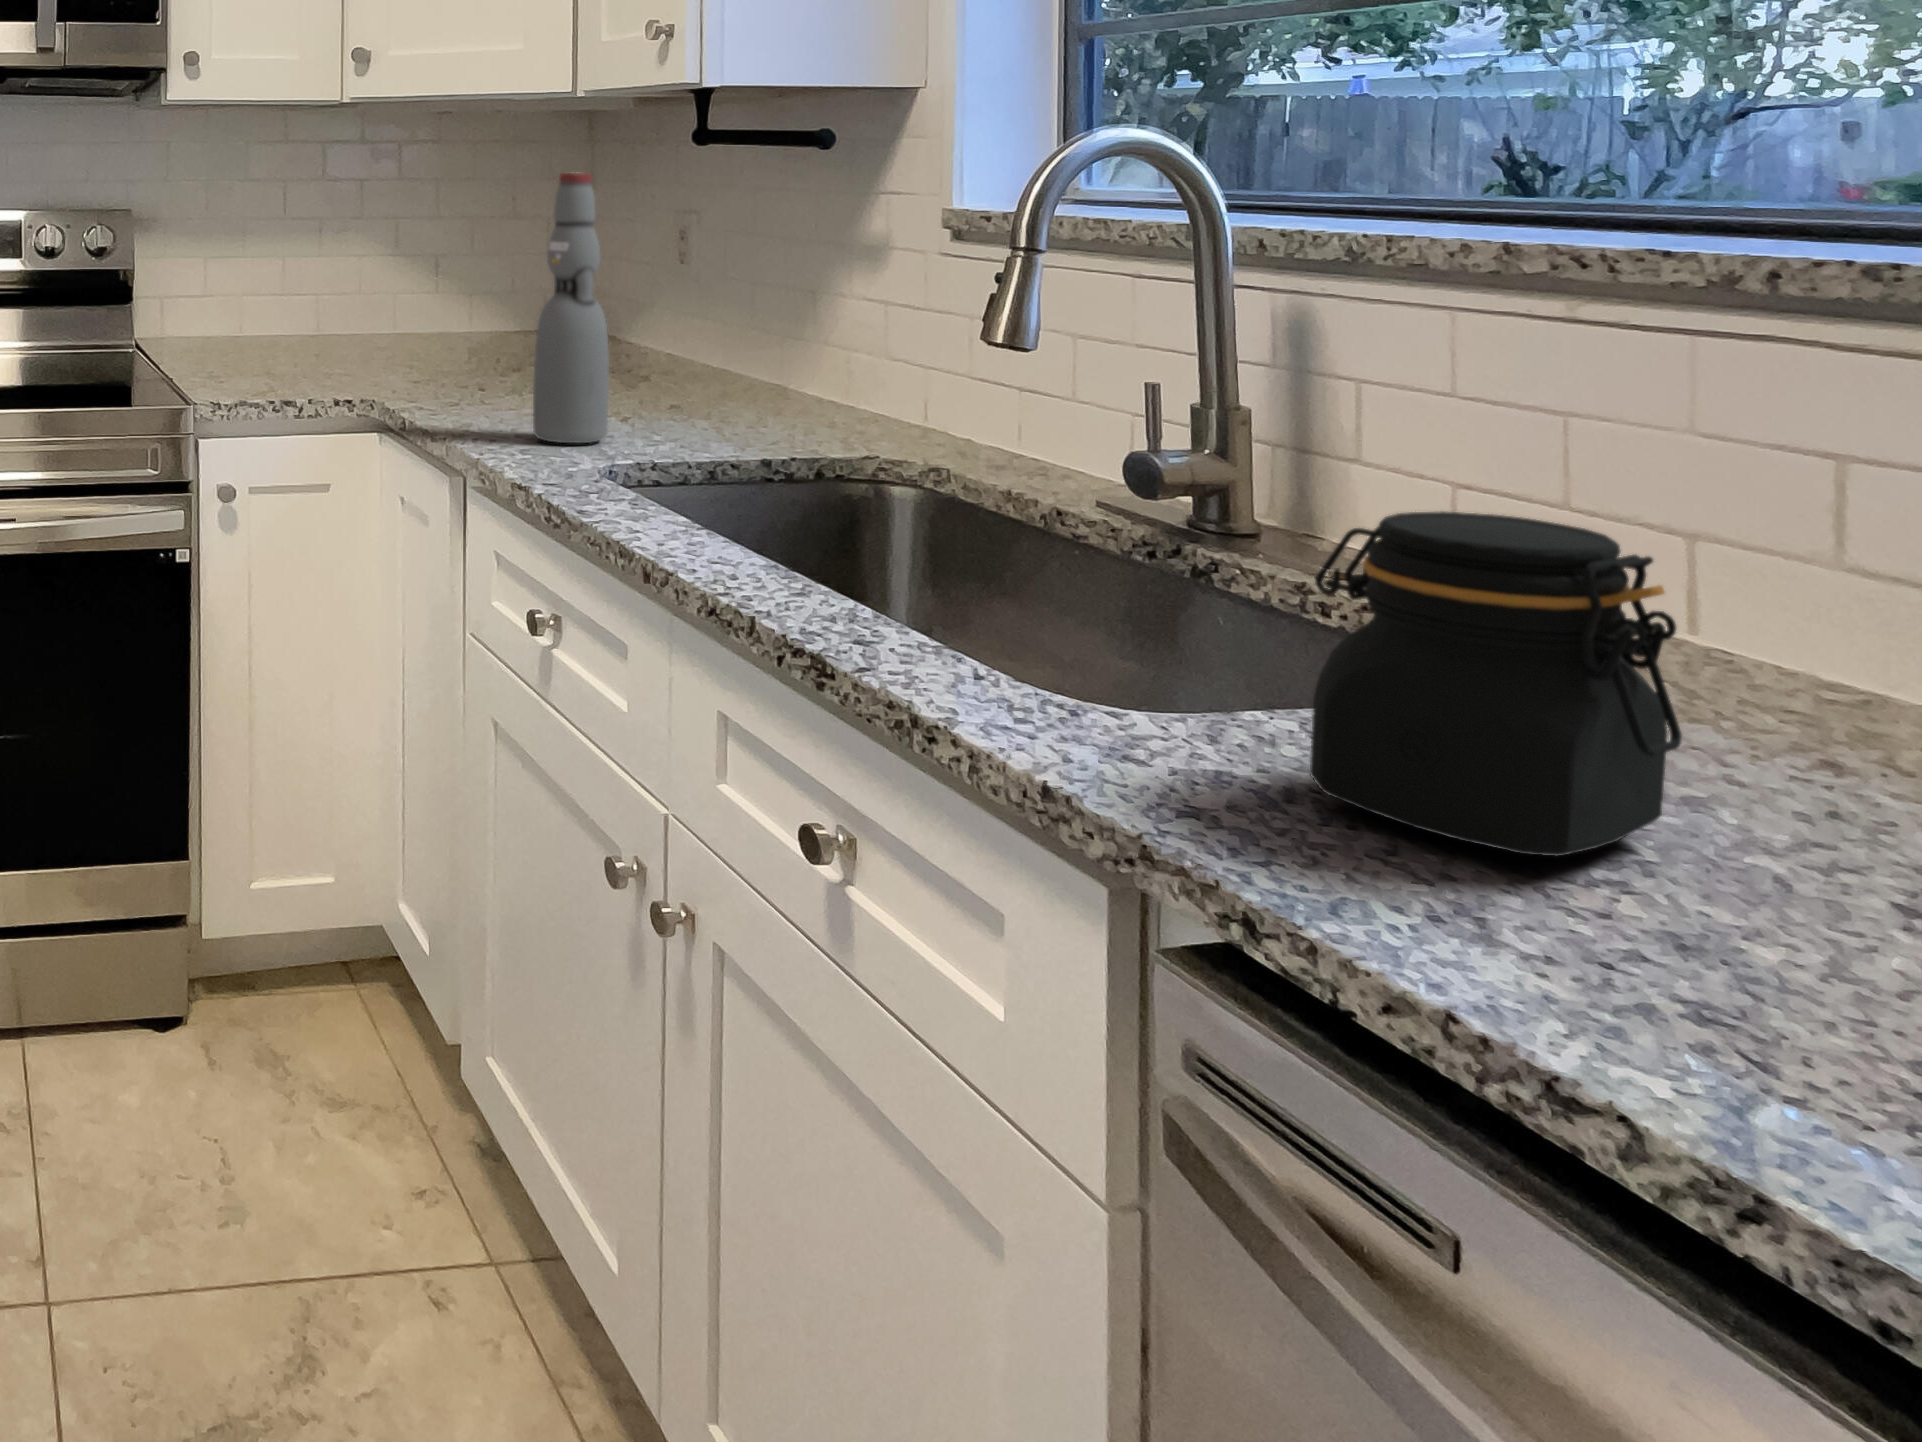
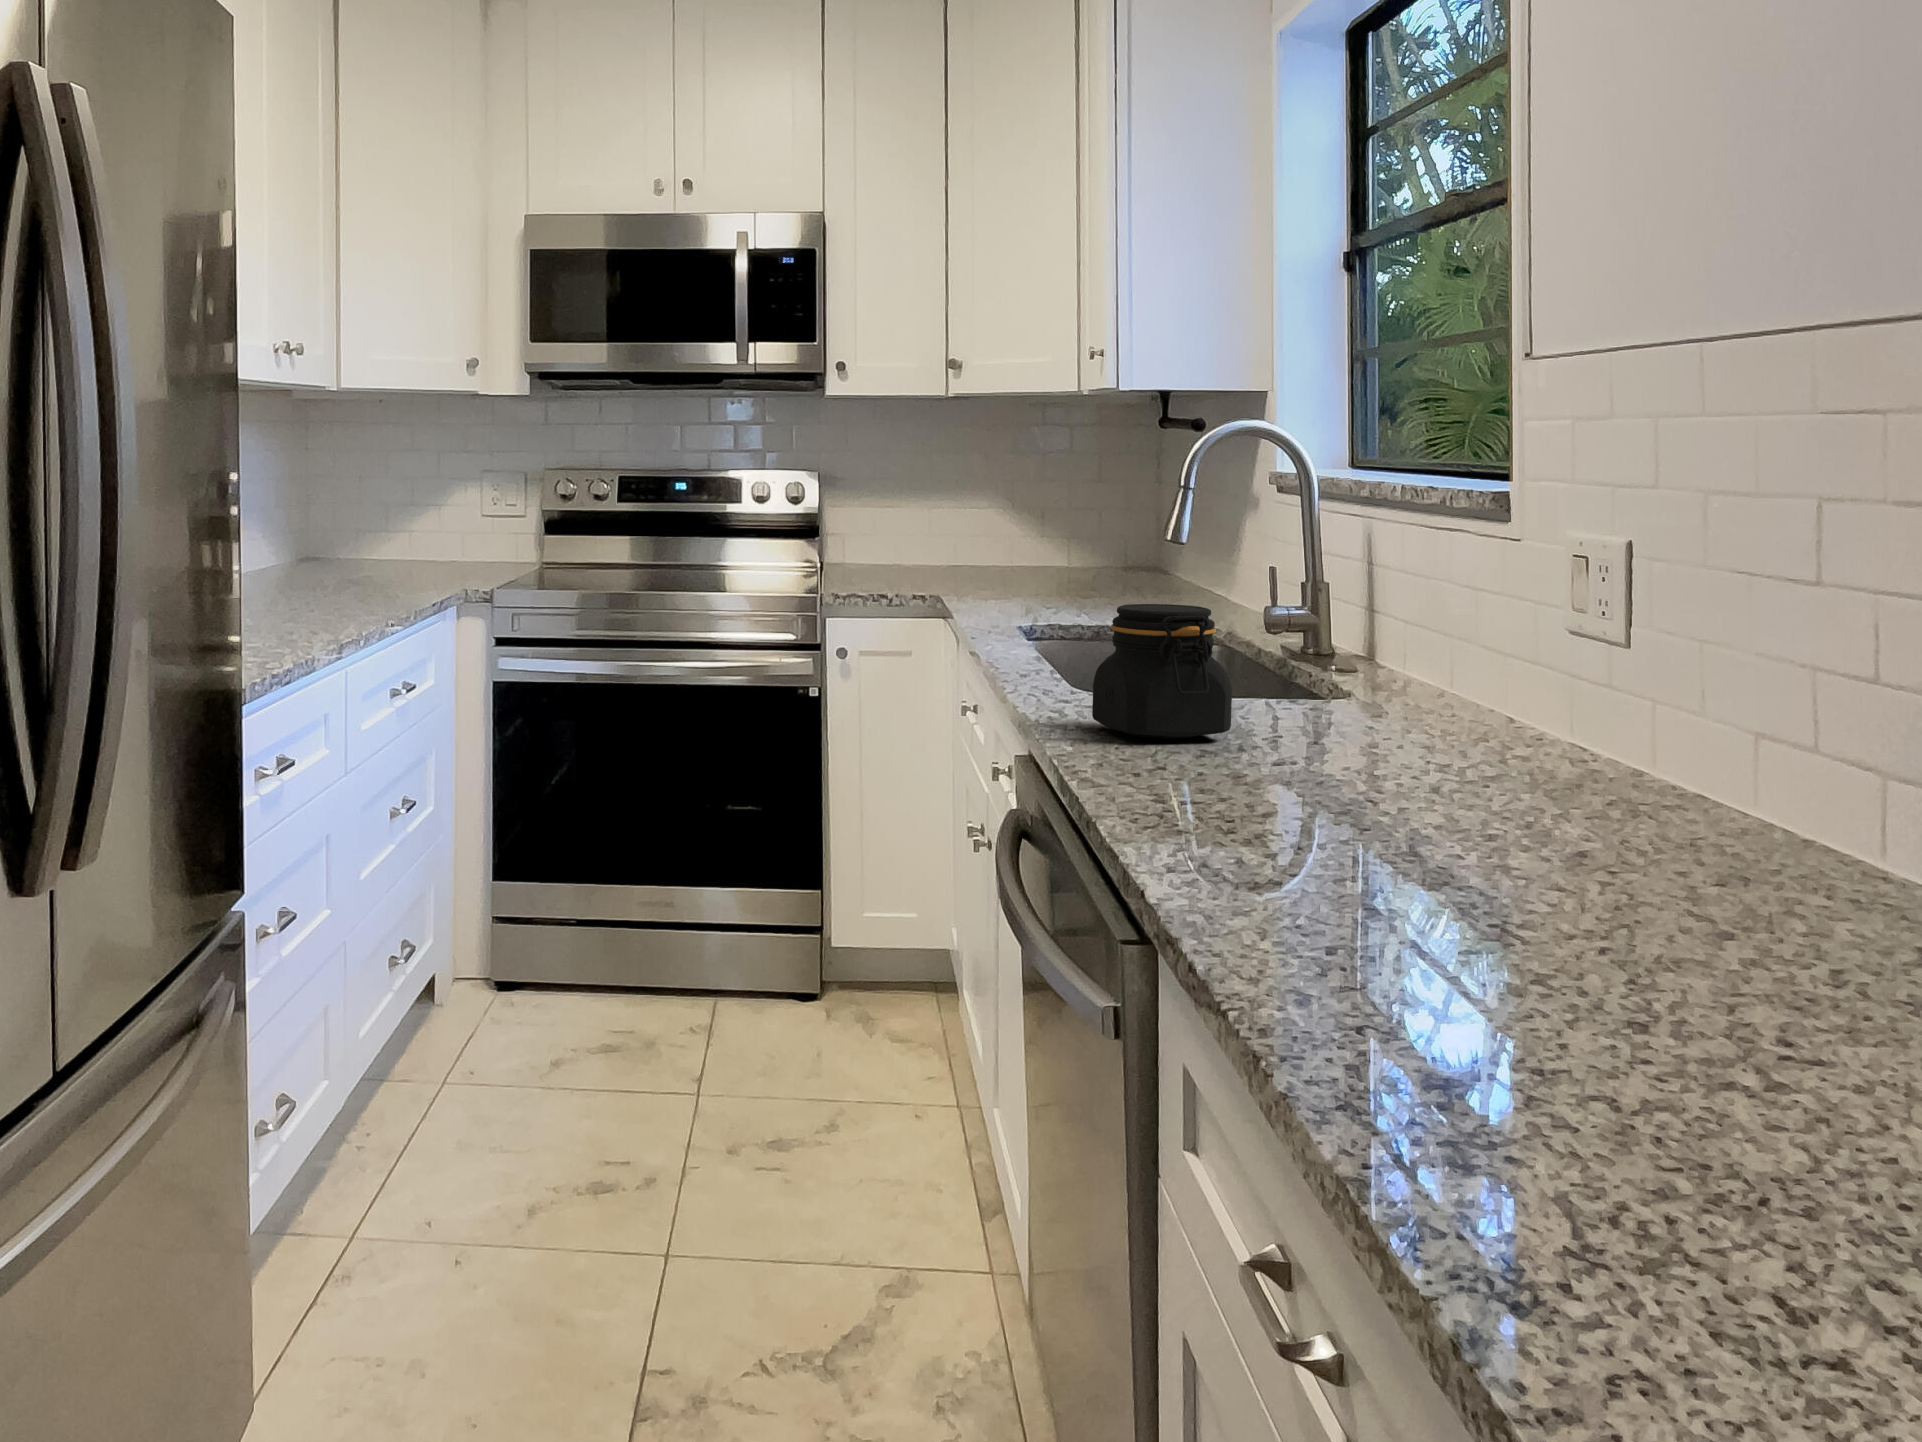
bottle: present [533,173,609,443] -> none [1006,442,1058,617]

